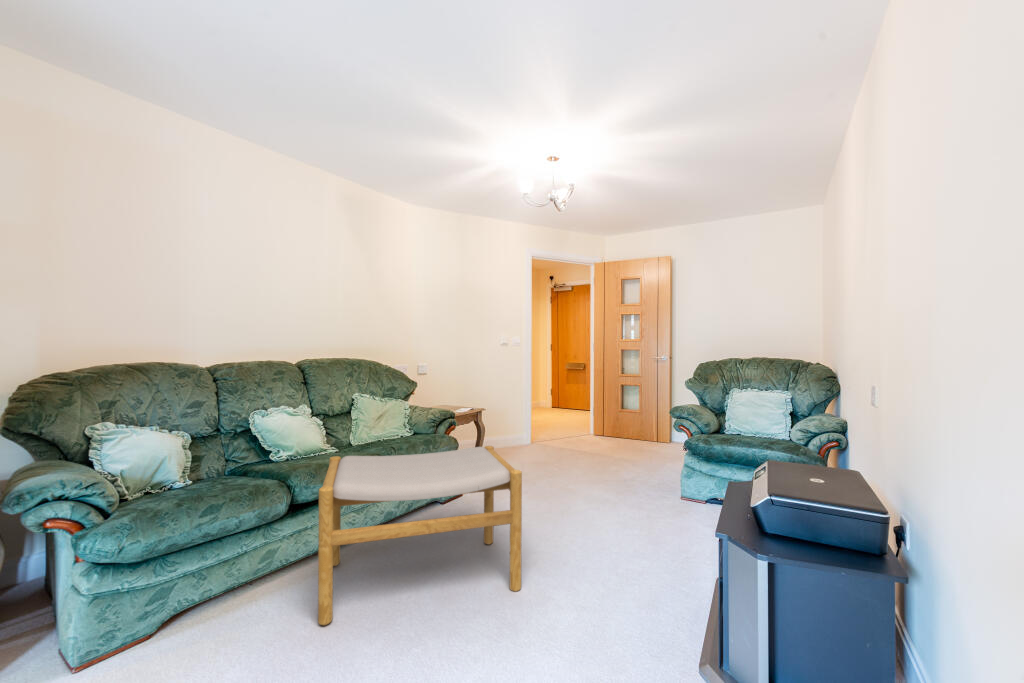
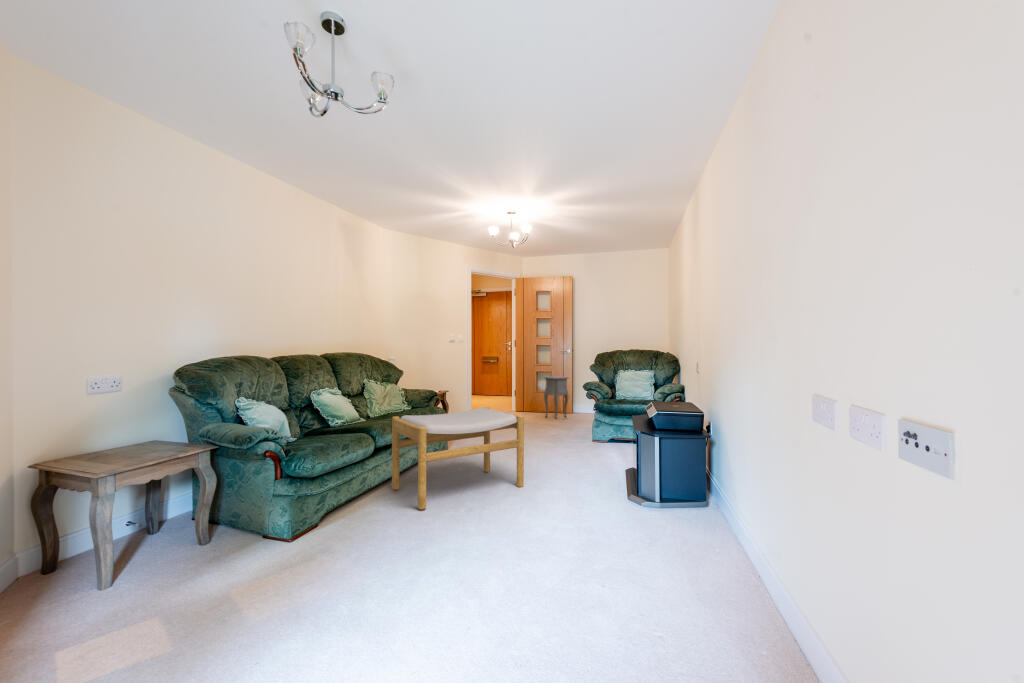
side table: none [630,392,665,451] -> present [544,377,568,419]

